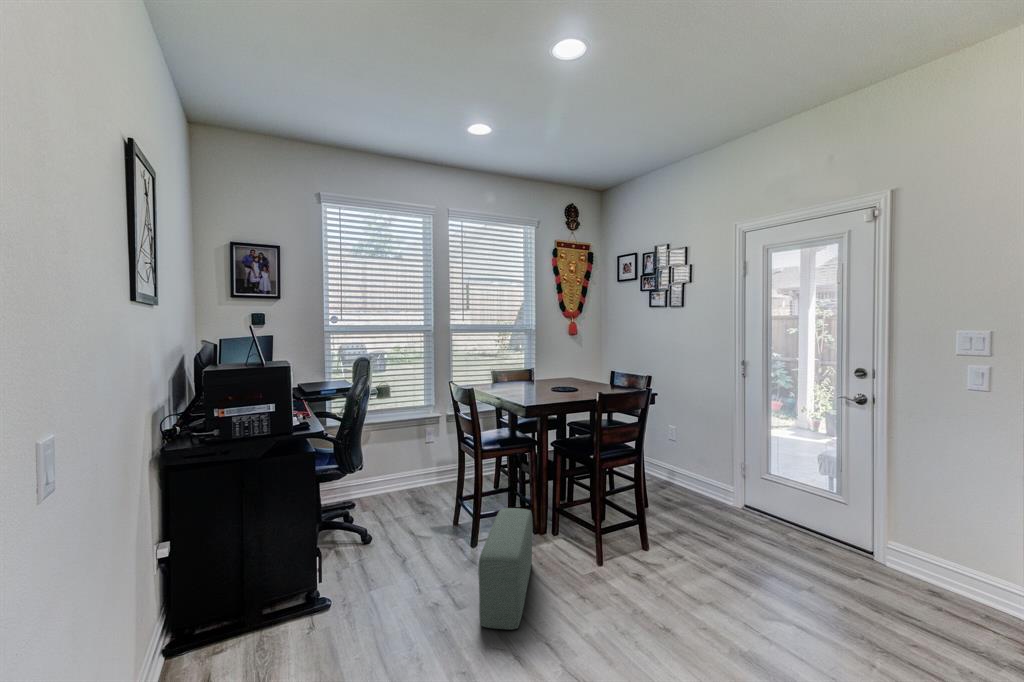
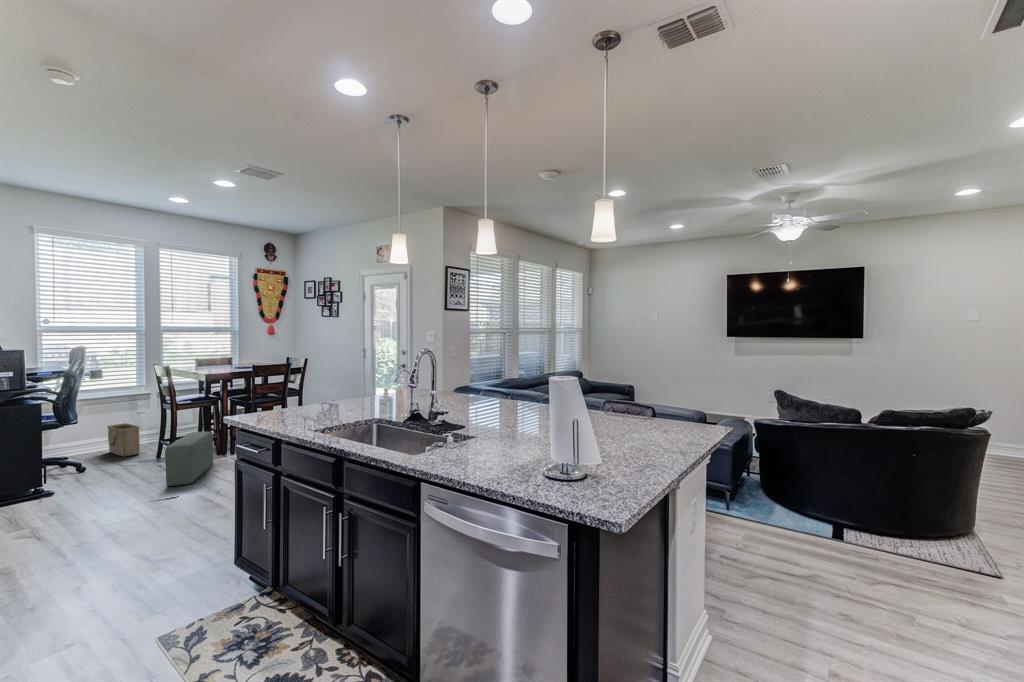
basket: none [392,456,429,509] -> present [107,423,140,457]

